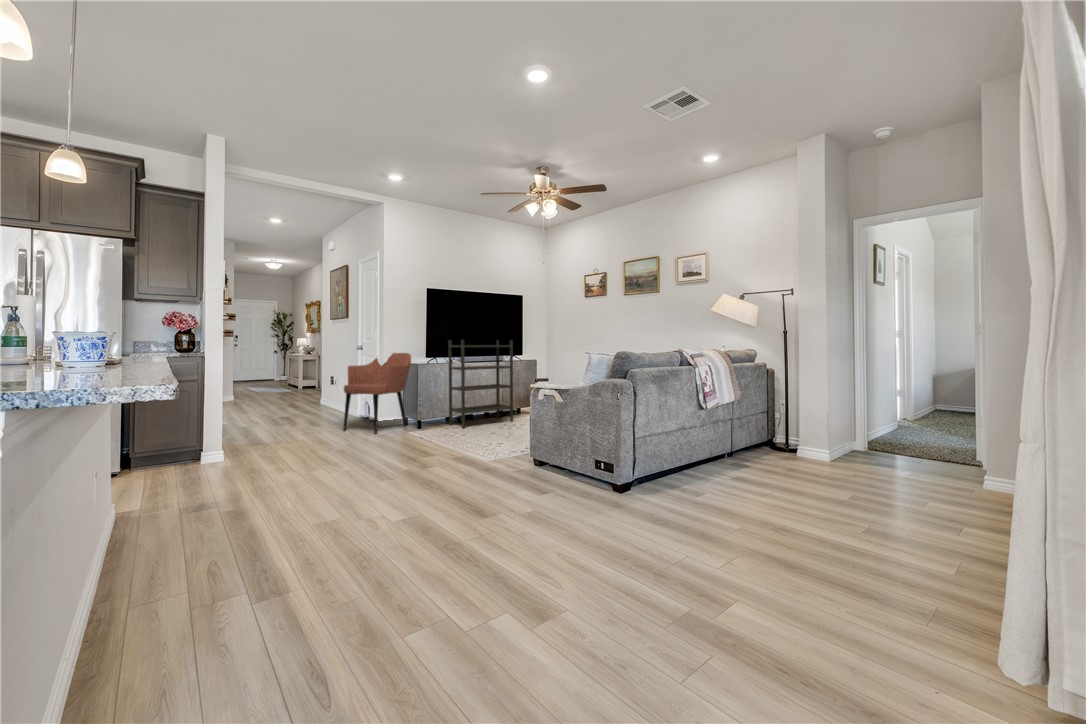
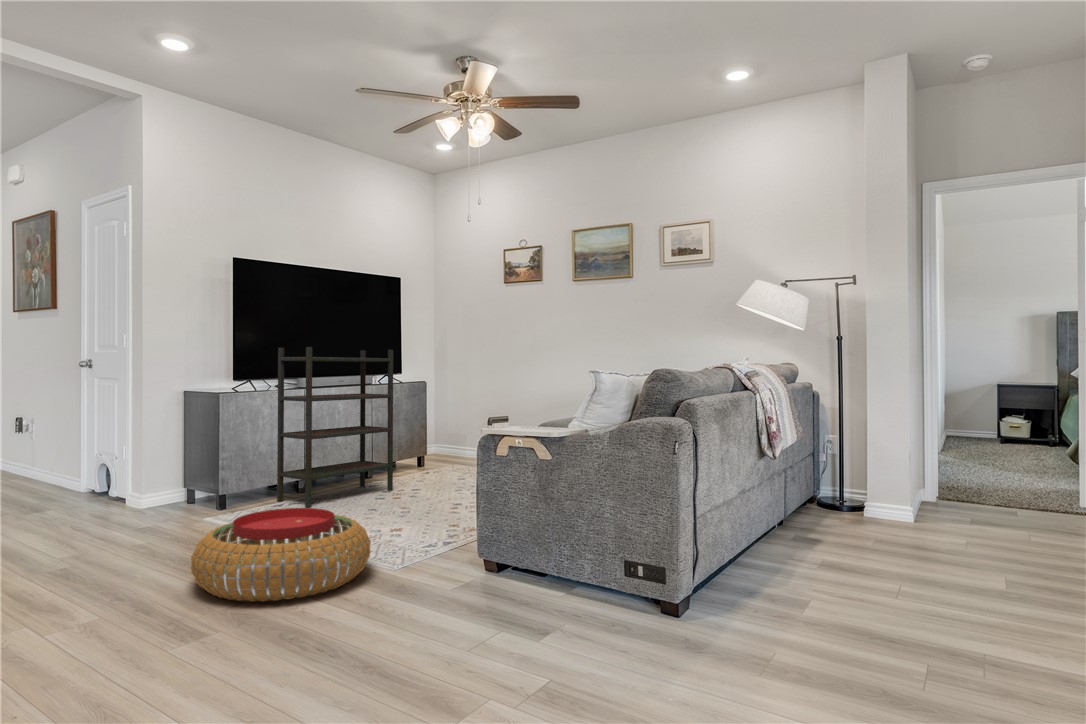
armchair: present [344,353,411,434] -> none [58,370,205,528]
pouf: none [390,426,477,469] -> present [191,508,371,601]

